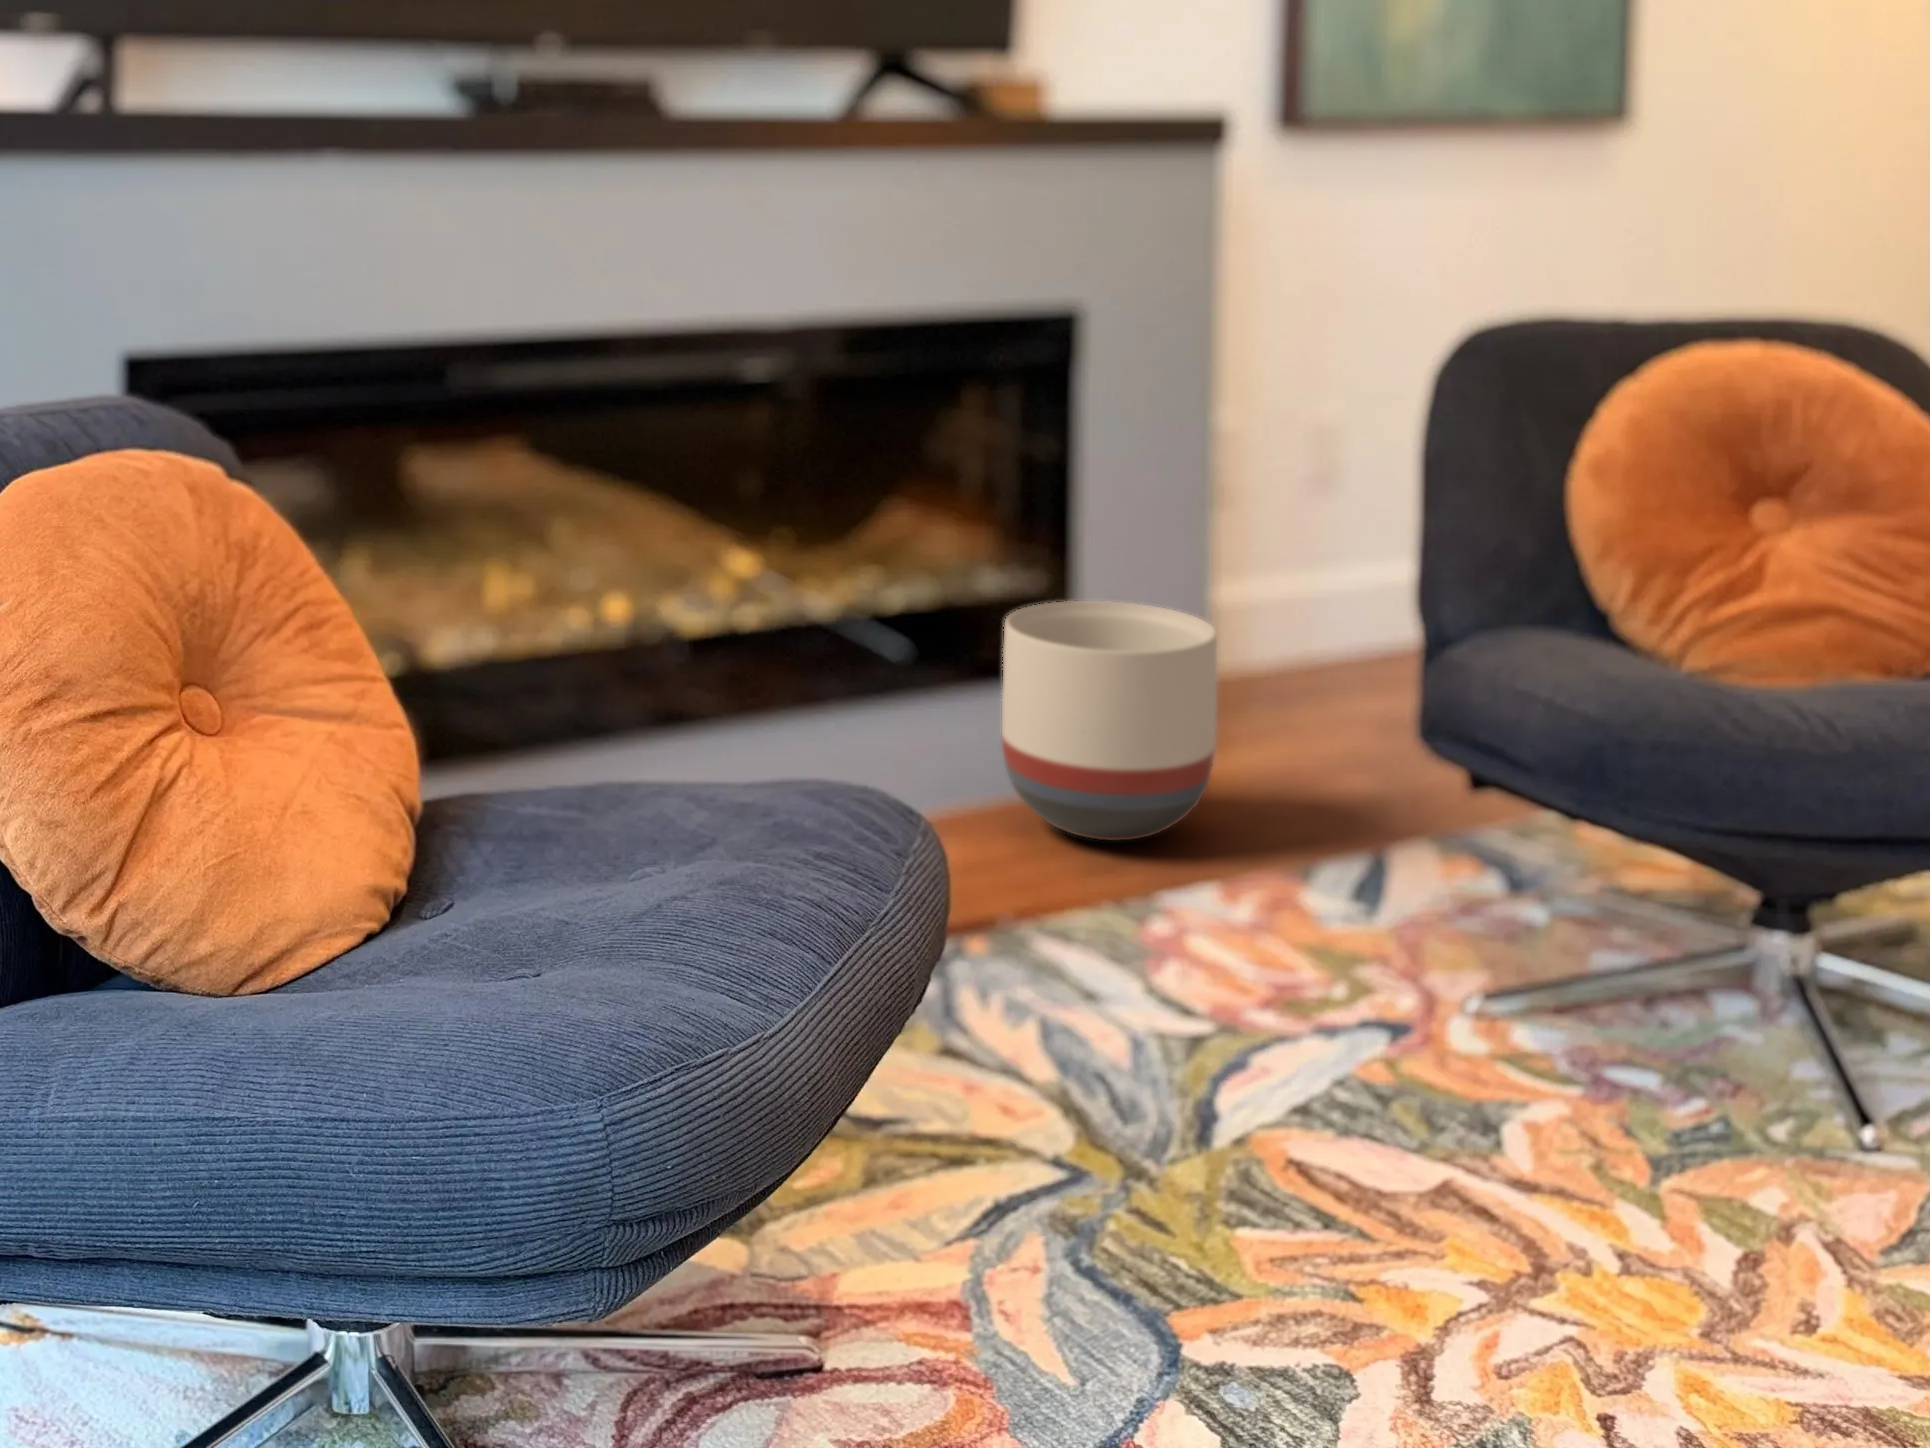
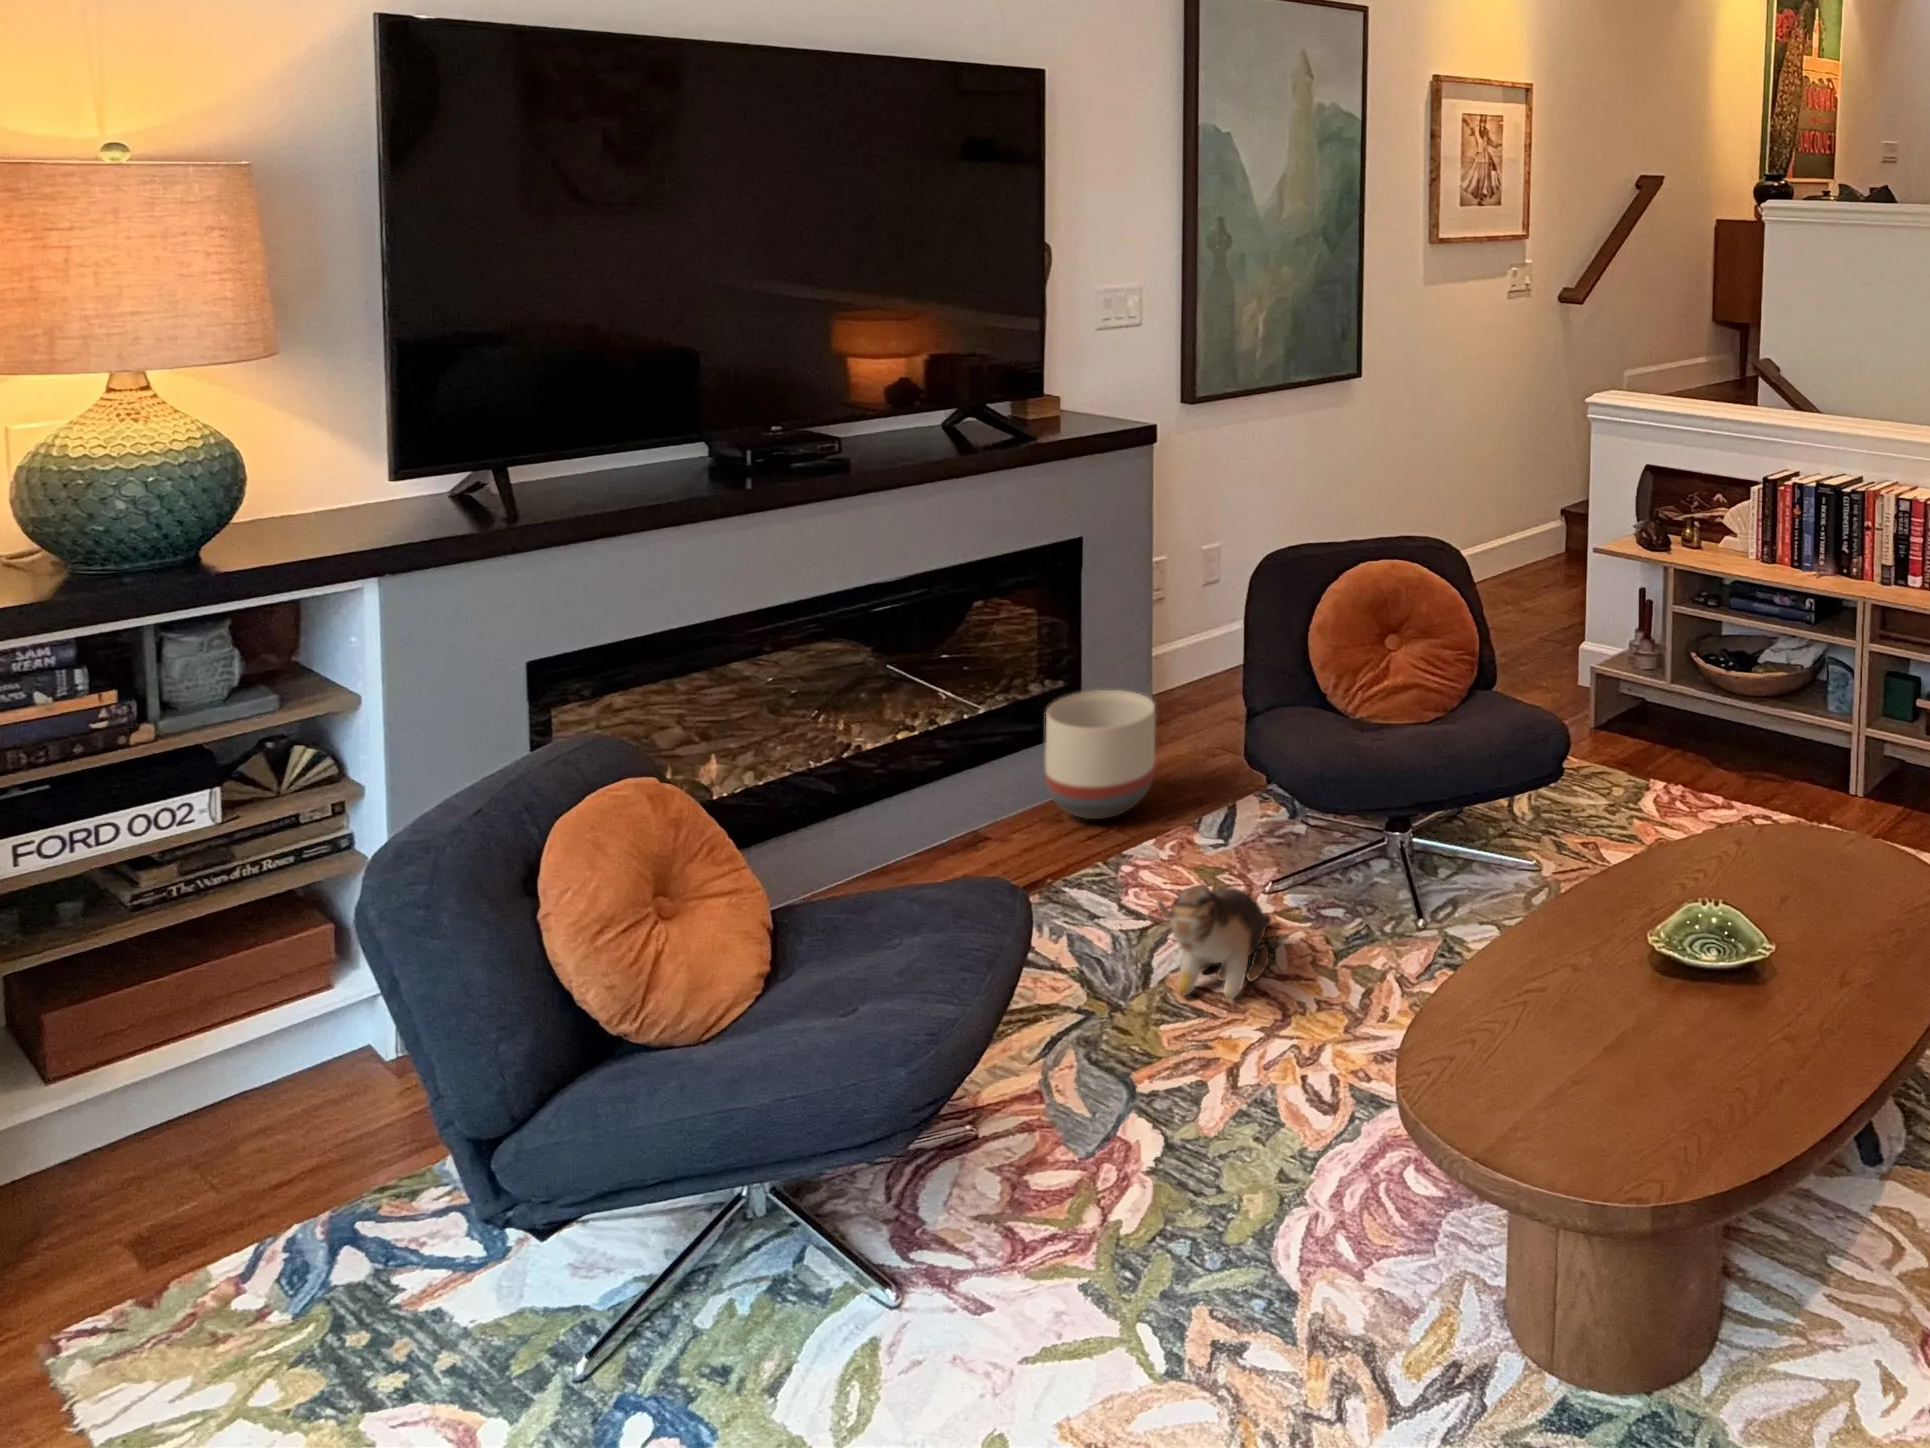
plush toy: none [1231,920,1492,1205] -> present [1158,884,1271,999]

